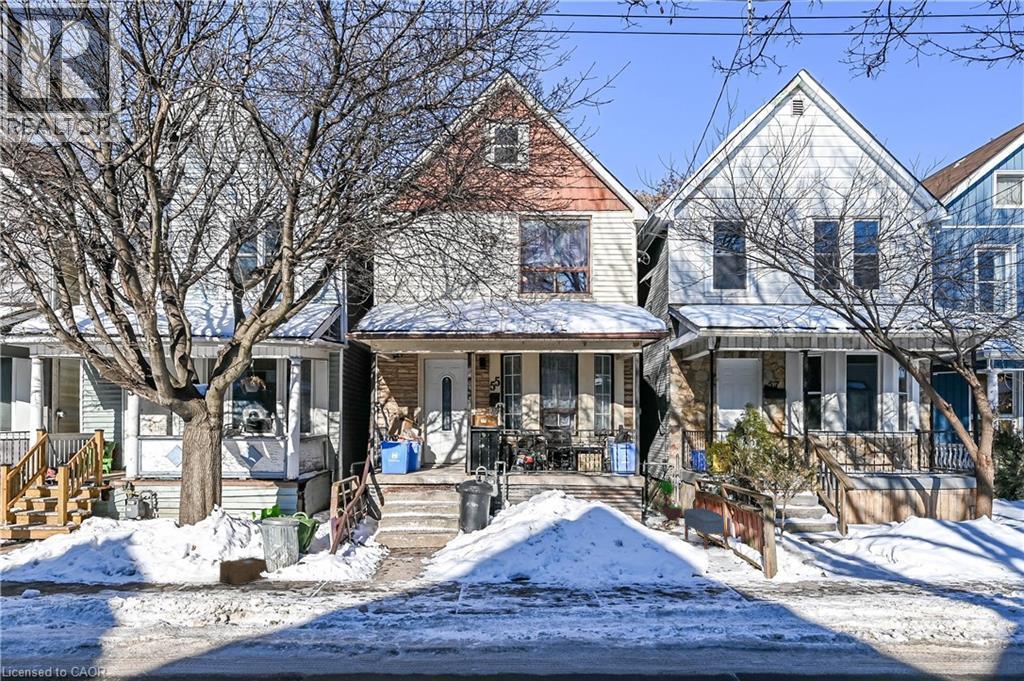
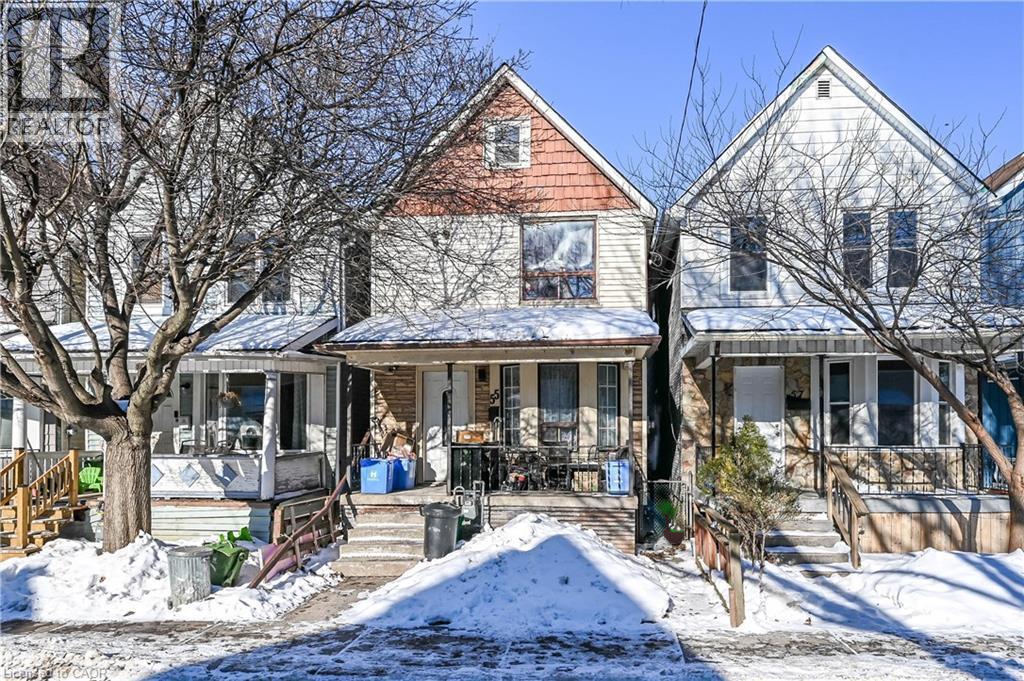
bench: present [684,508,730,550] -> none [668,536,711,585]
cardboard box: present [219,557,268,585] -> none [121,589,176,622]

